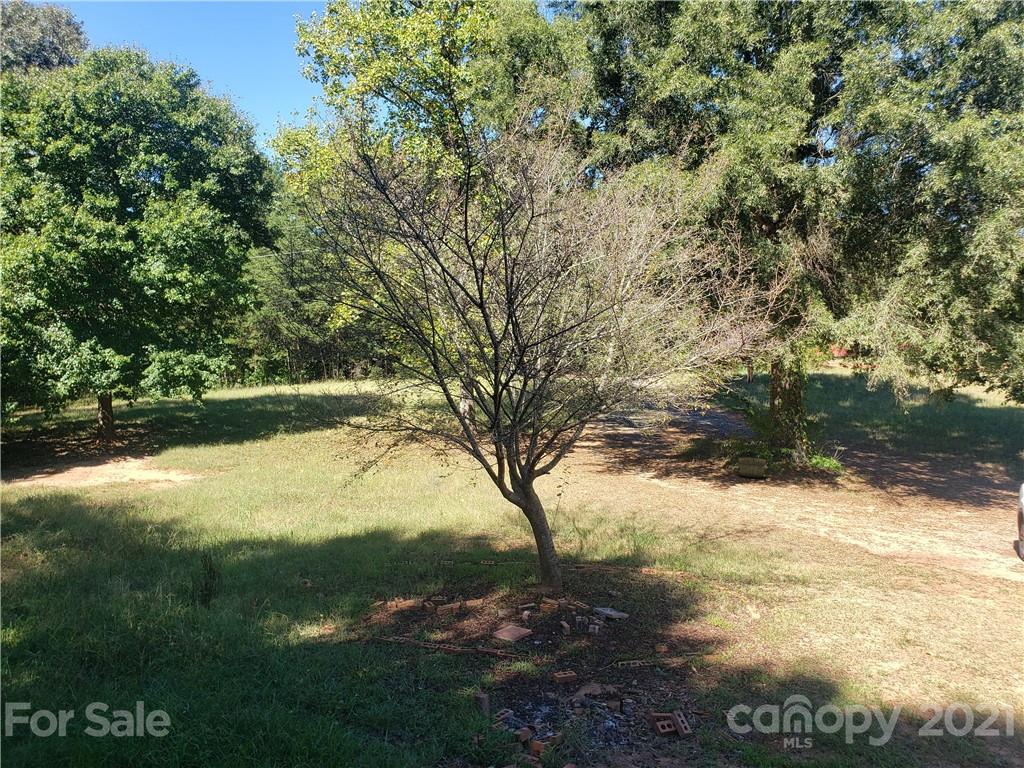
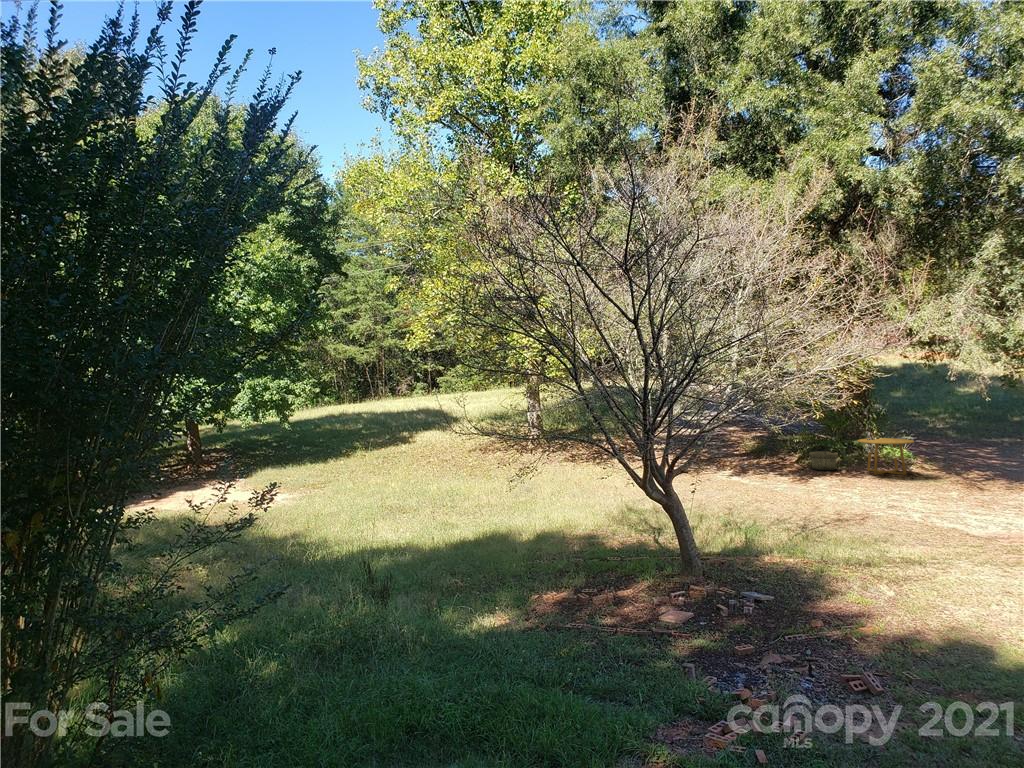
round table: none [785,447,841,486] -> present [858,438,914,475]

